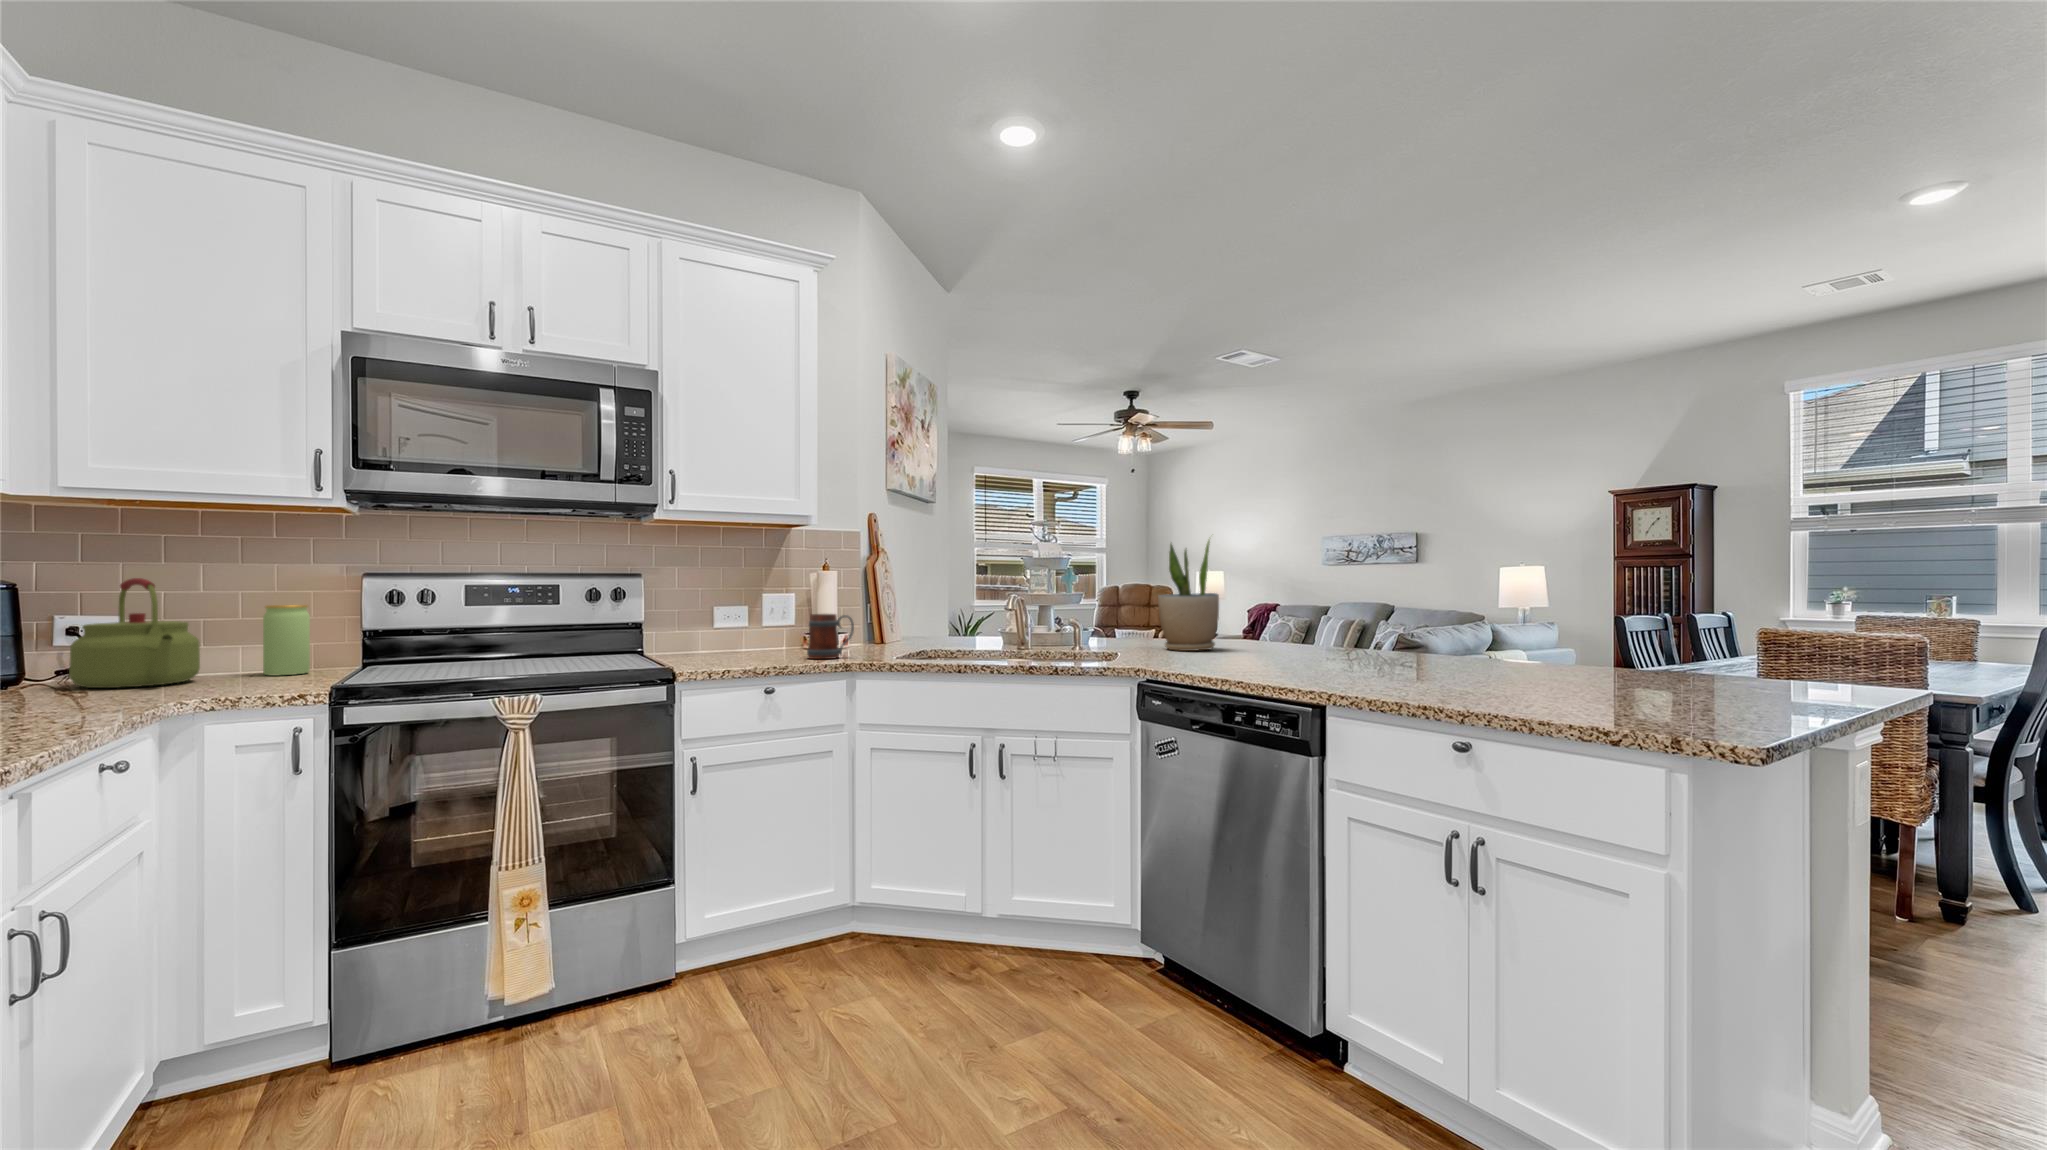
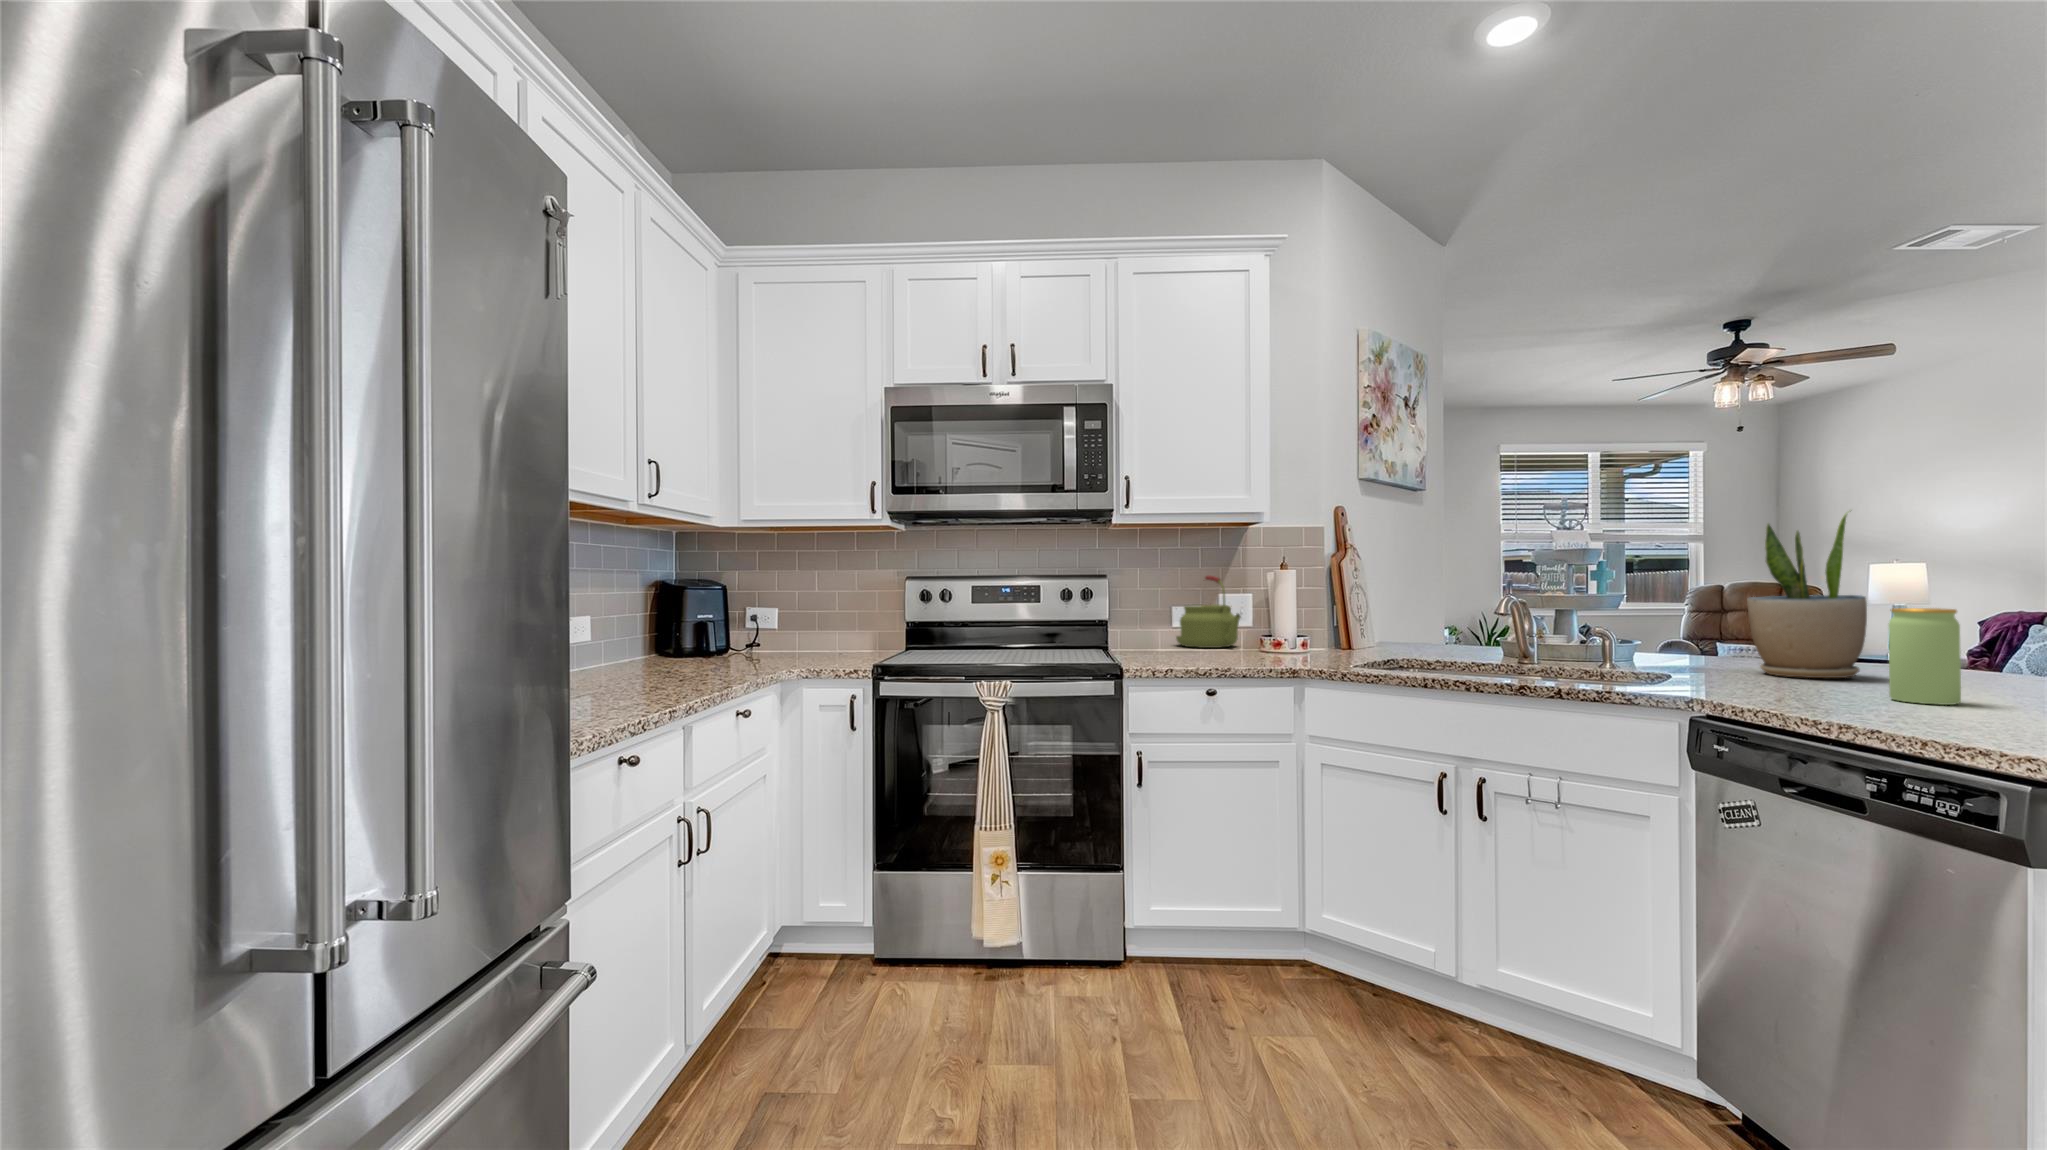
kettle: present [69,578,200,688] -> present [1176,576,1240,648]
jar: present [263,605,310,676] -> present [1888,608,1961,705]
mug: present [807,614,854,659] -> none [1255,615,1305,663]

